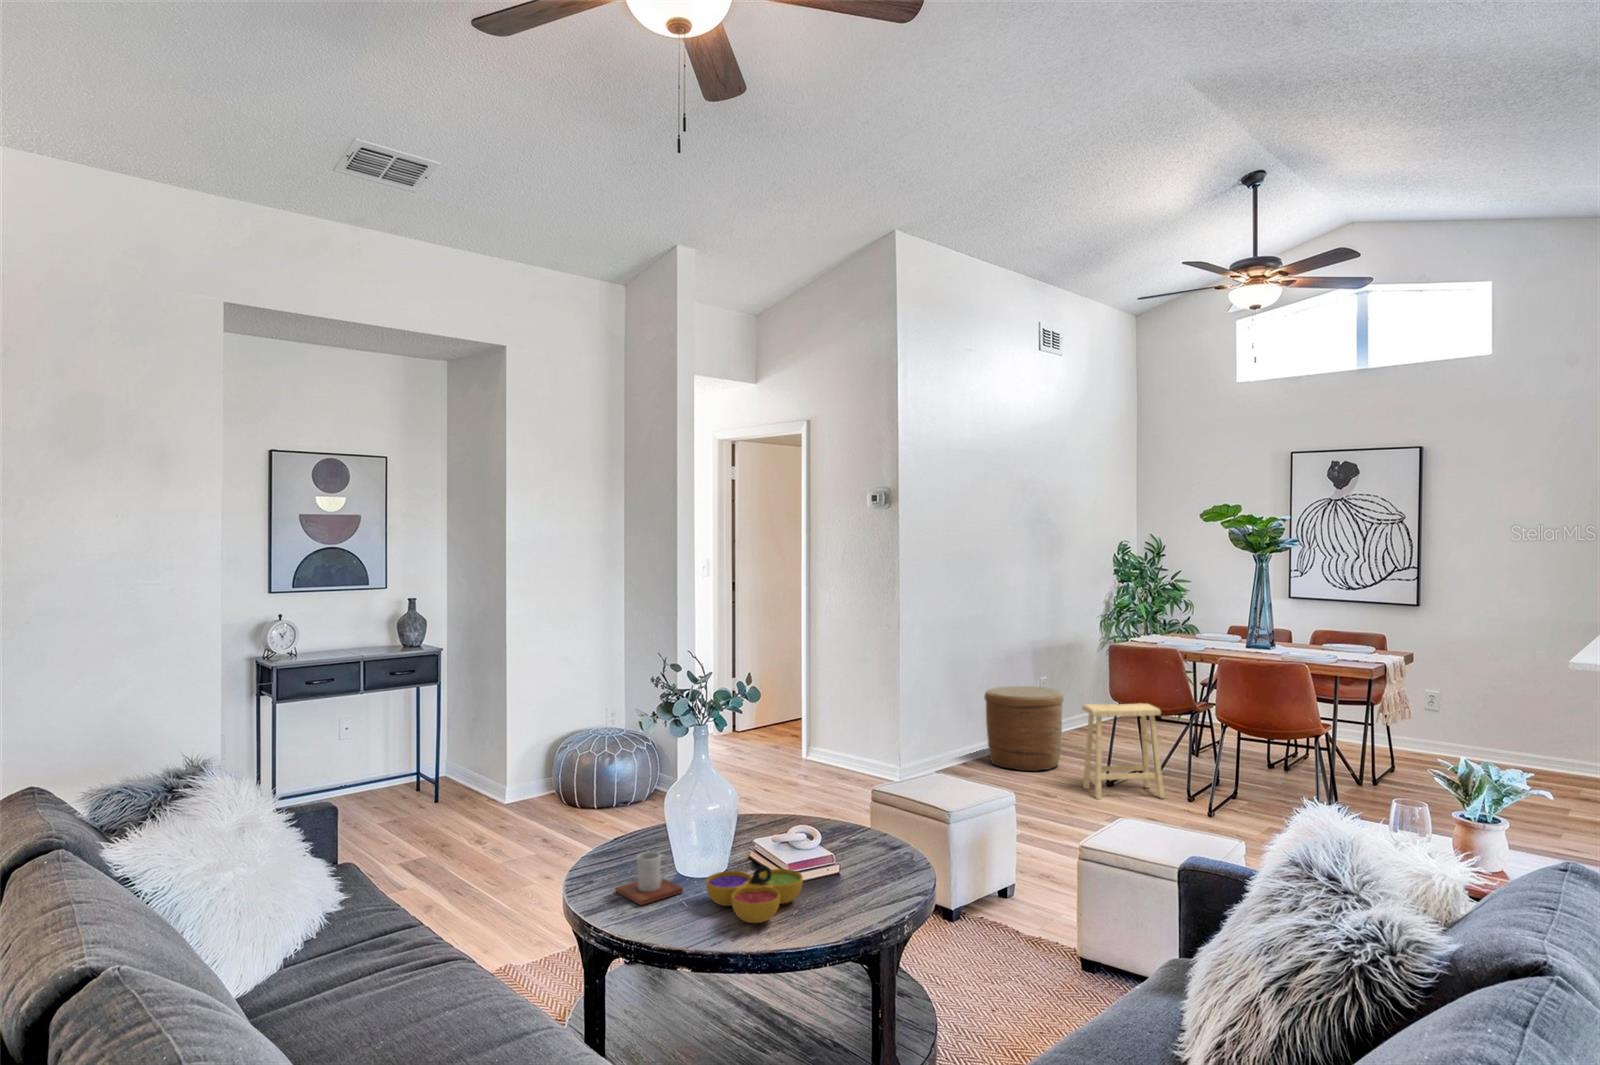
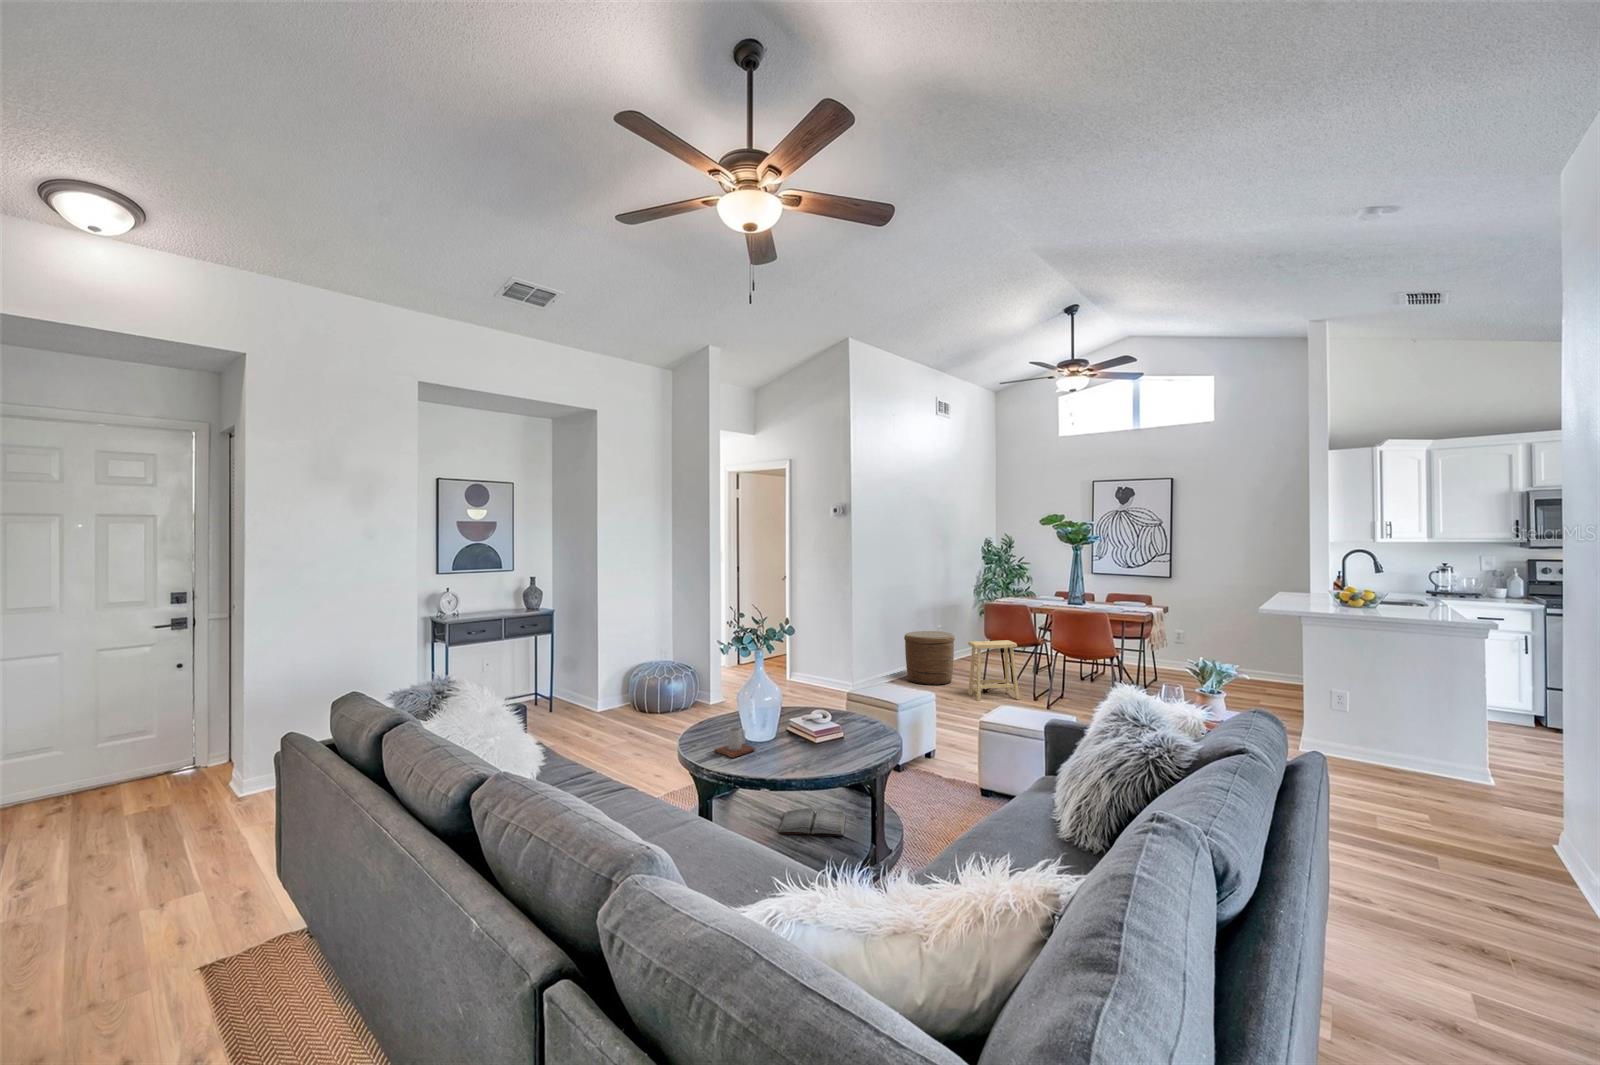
decorative bowl: present [706,865,803,923] -> none [771,732,828,765]
hardback book: none [723,987,844,1040] -> present [778,808,846,836]

